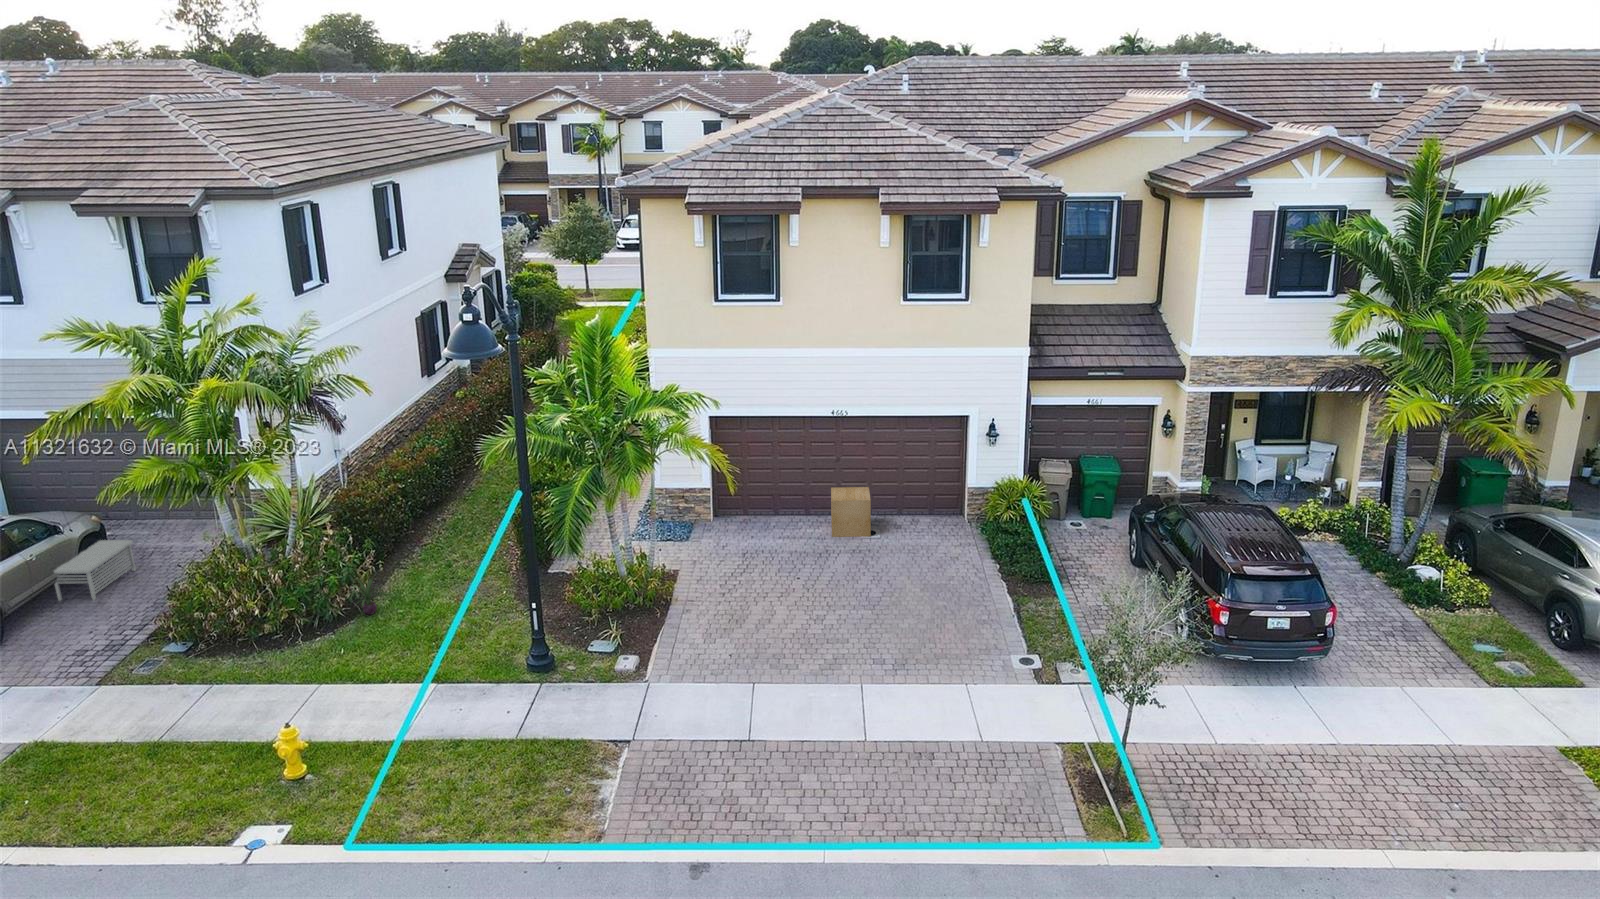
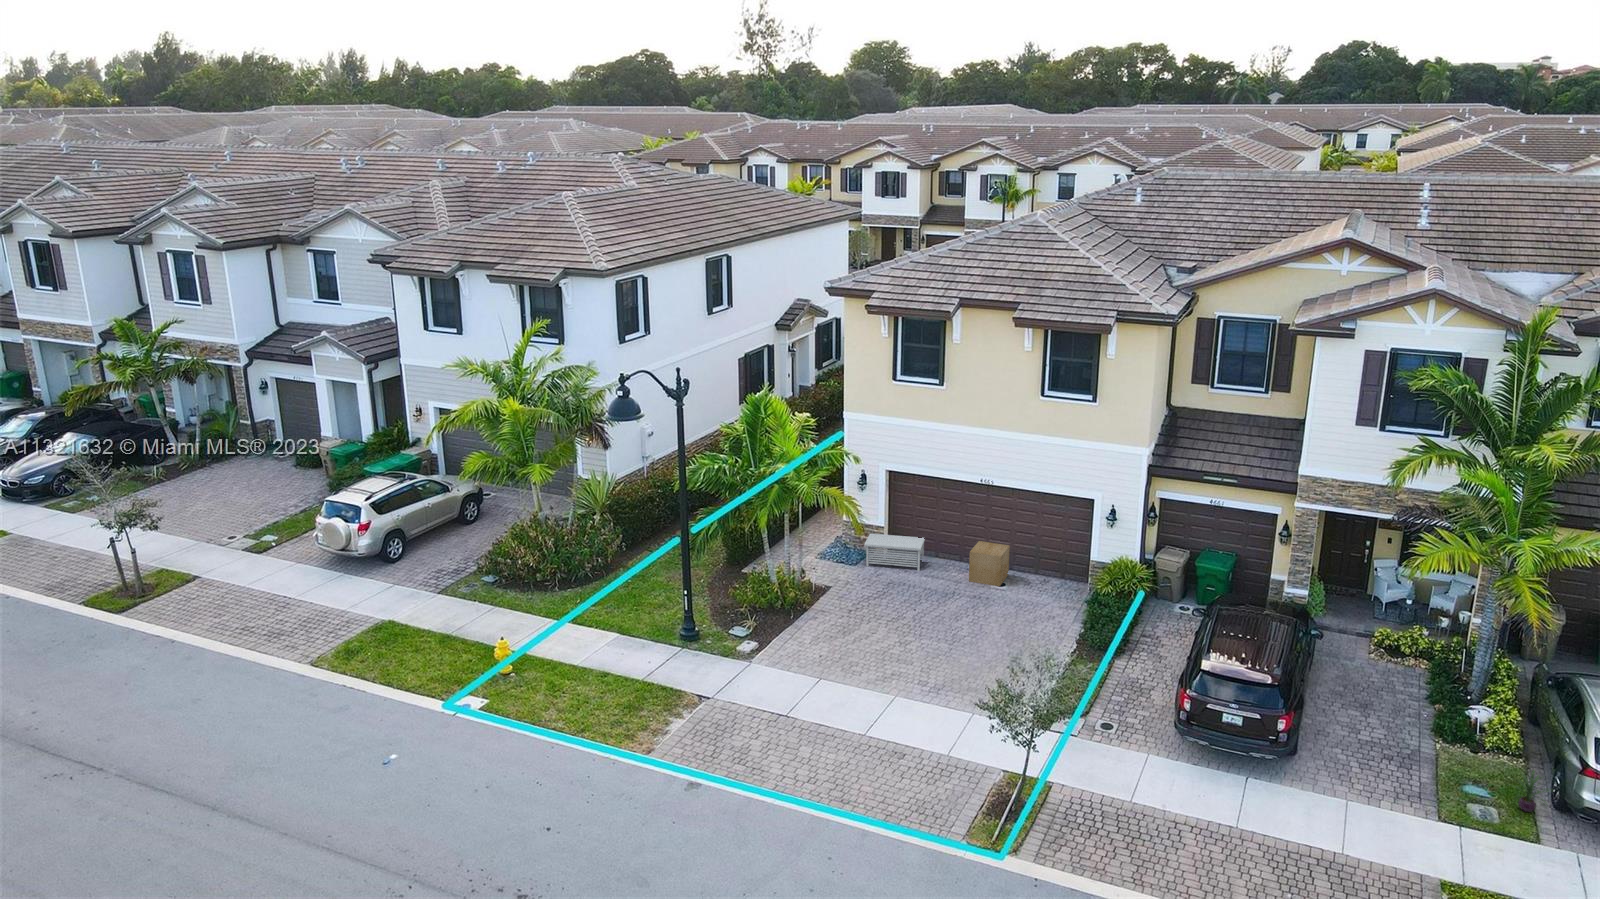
storage bench: present [54,540,136,601] -> present [864,534,925,571]
decorative plant: present [355,580,377,615] -> present [1516,770,1548,812]

